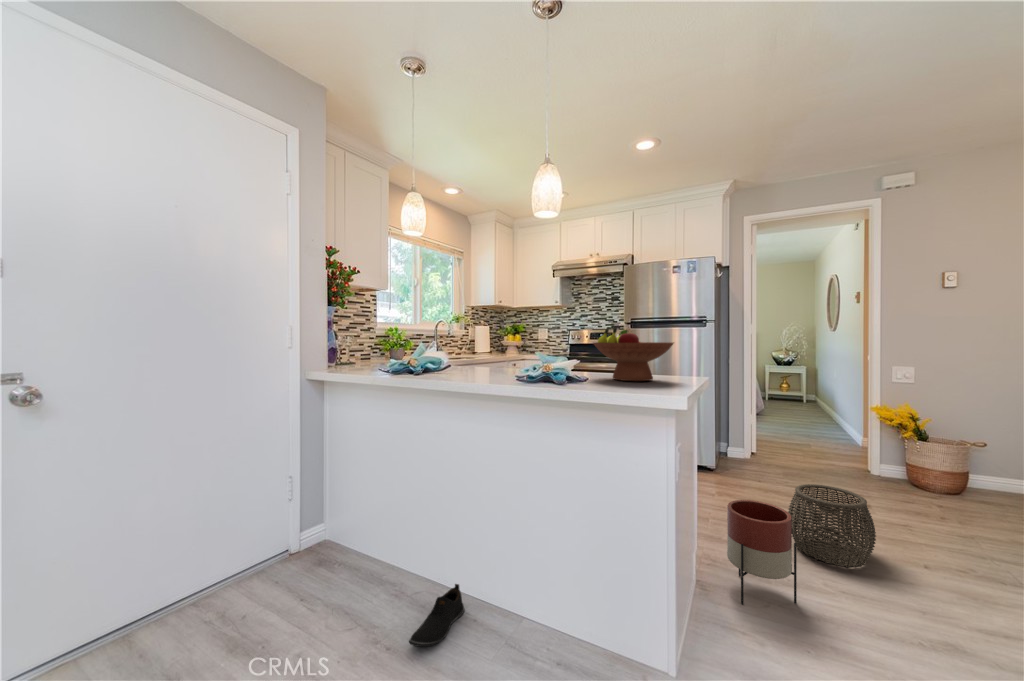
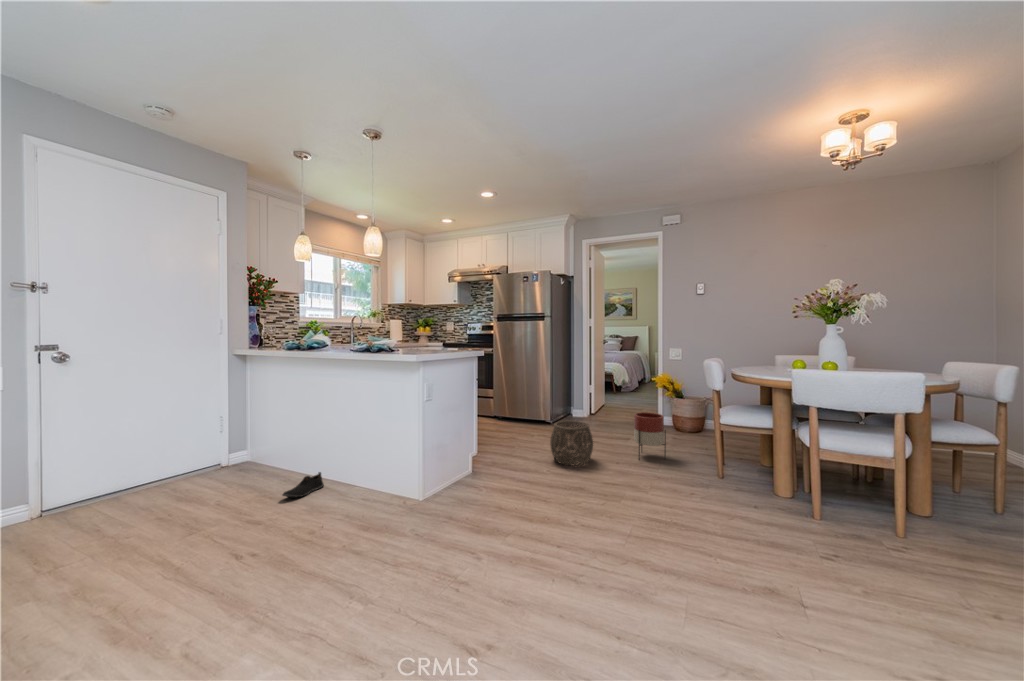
fruit bowl: present [594,327,674,381] -> none [403,320,450,352]
planter: present [727,500,797,605] -> present [634,412,666,460]

